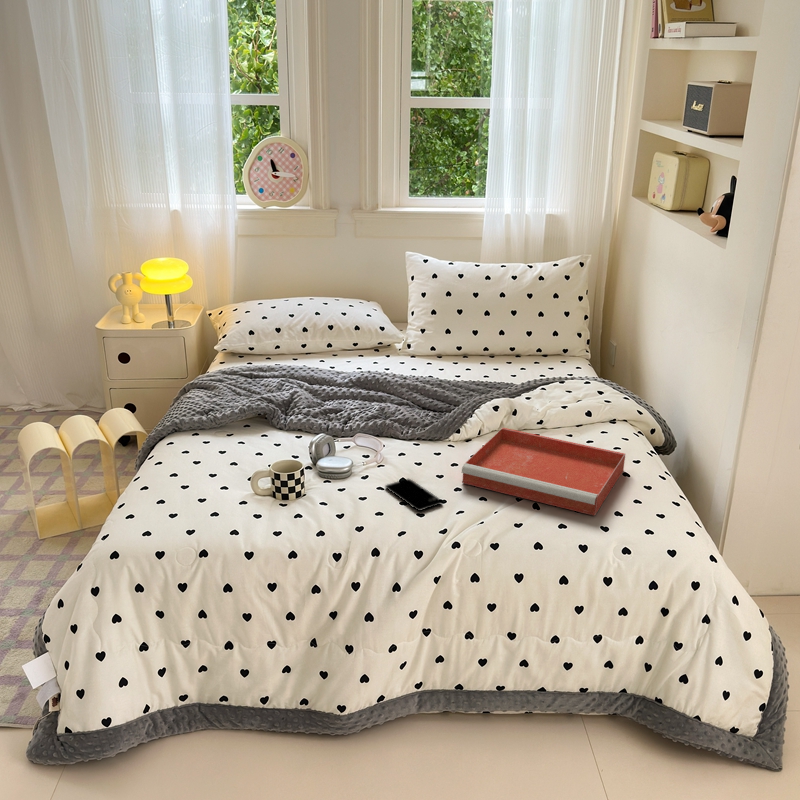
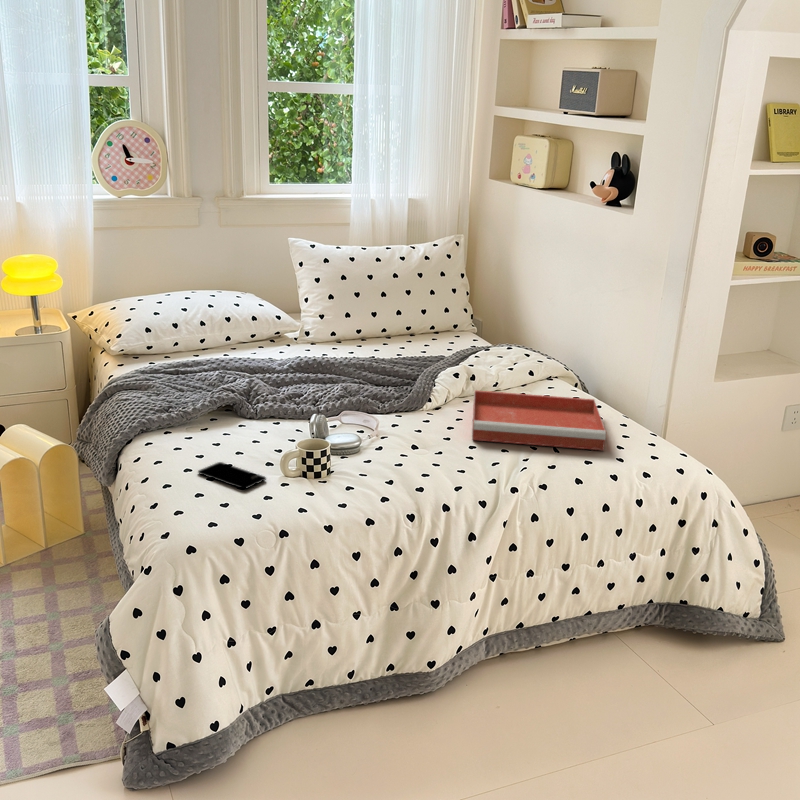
smartphone: present [385,479,443,511] -> present [198,462,266,489]

